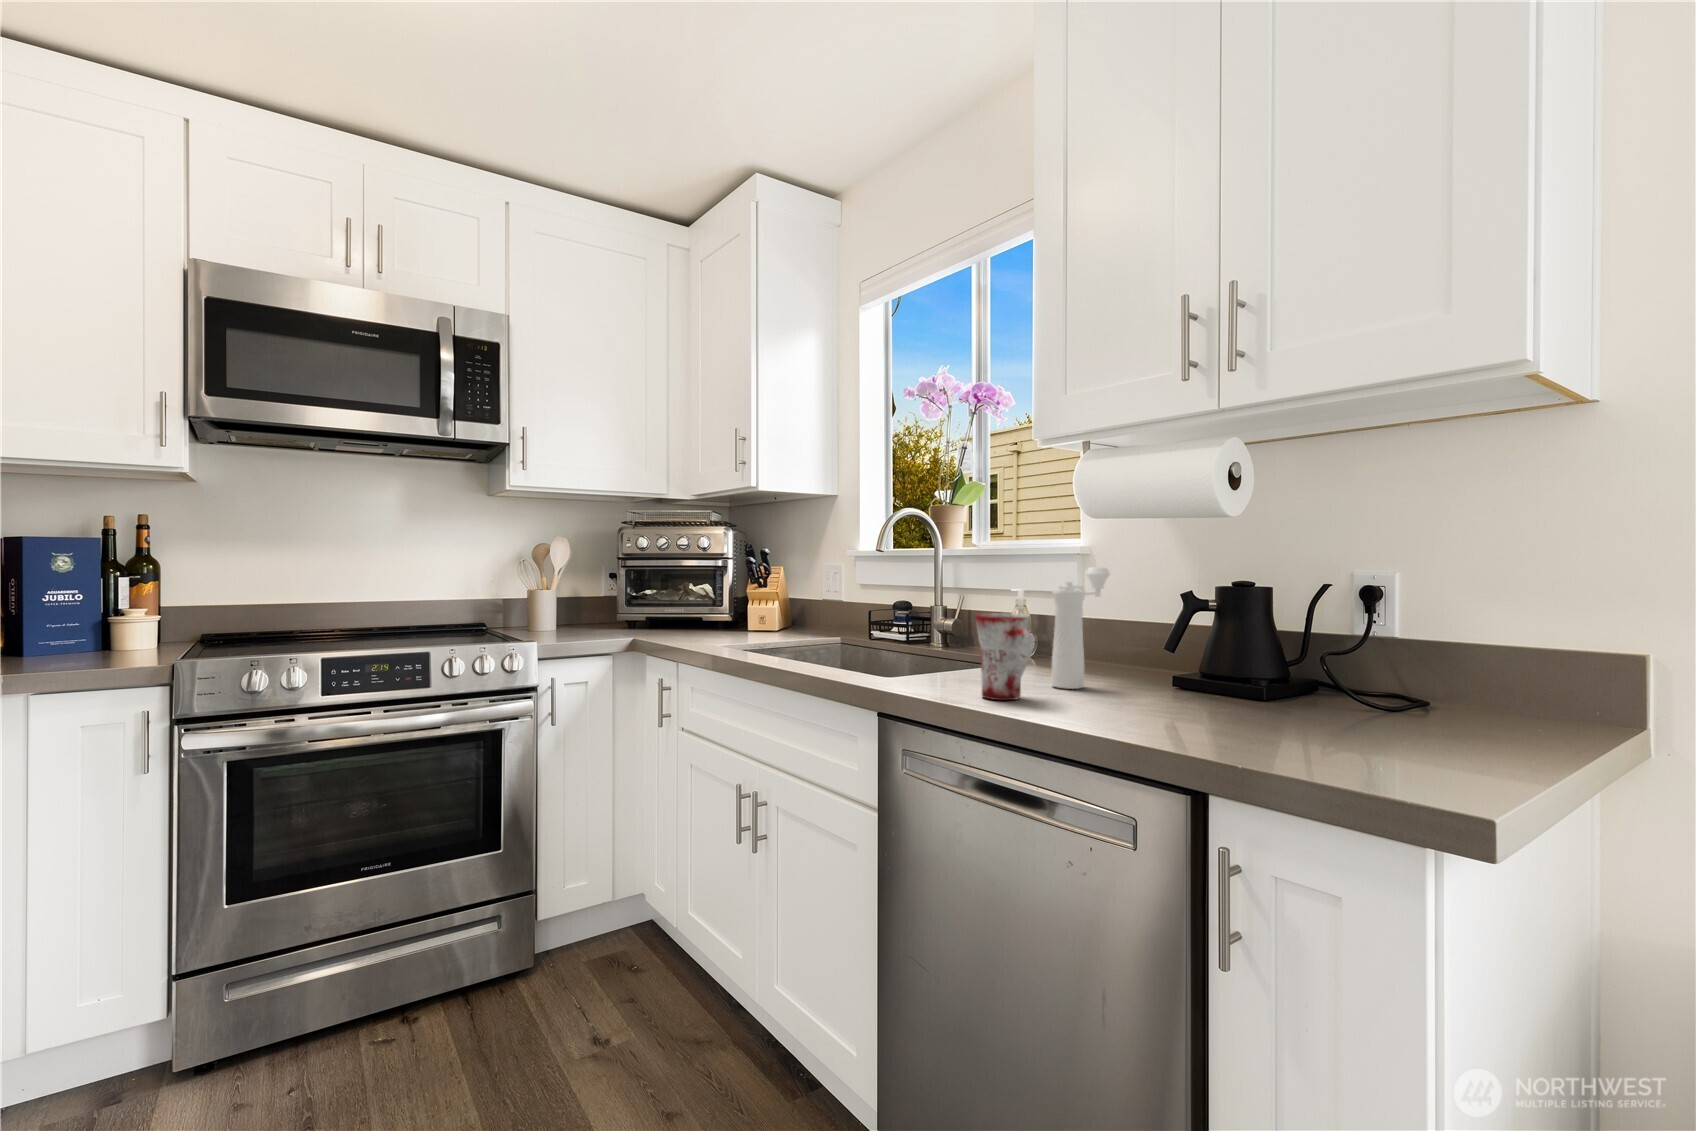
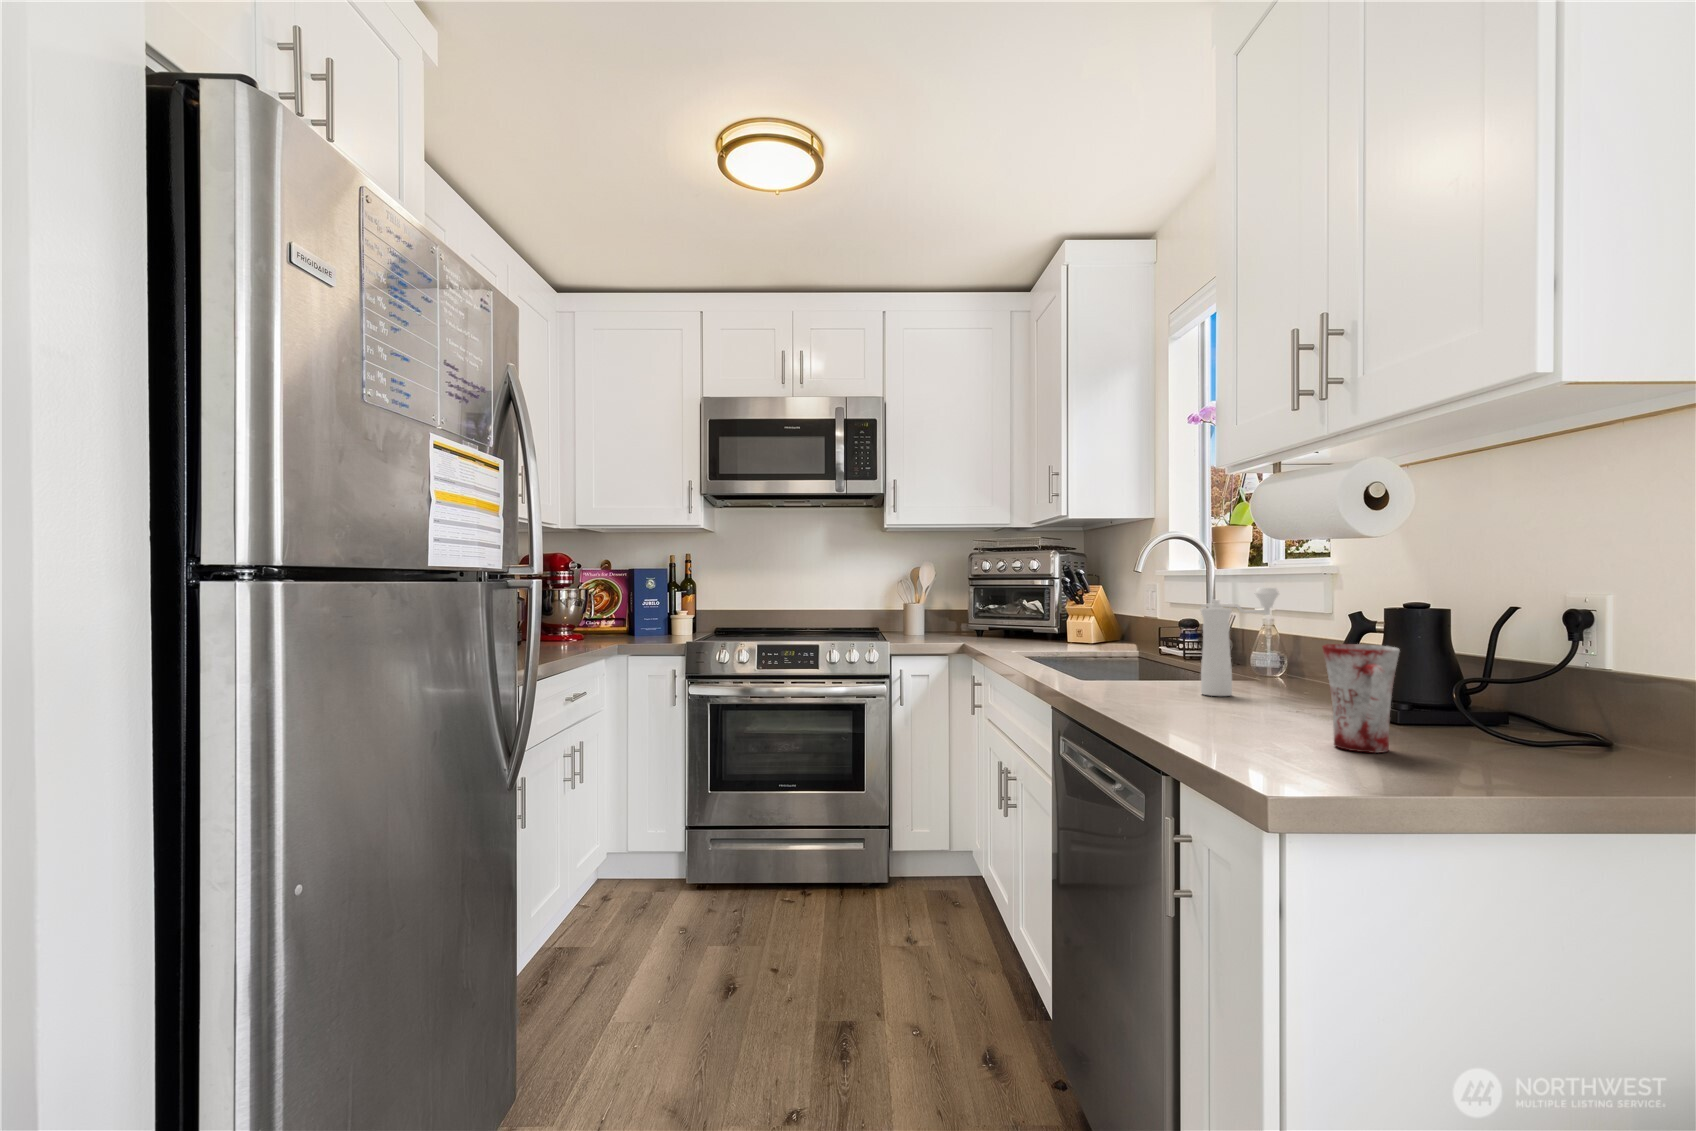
mug: present [975,613,1033,700] -> present [1323,644,1400,753]

